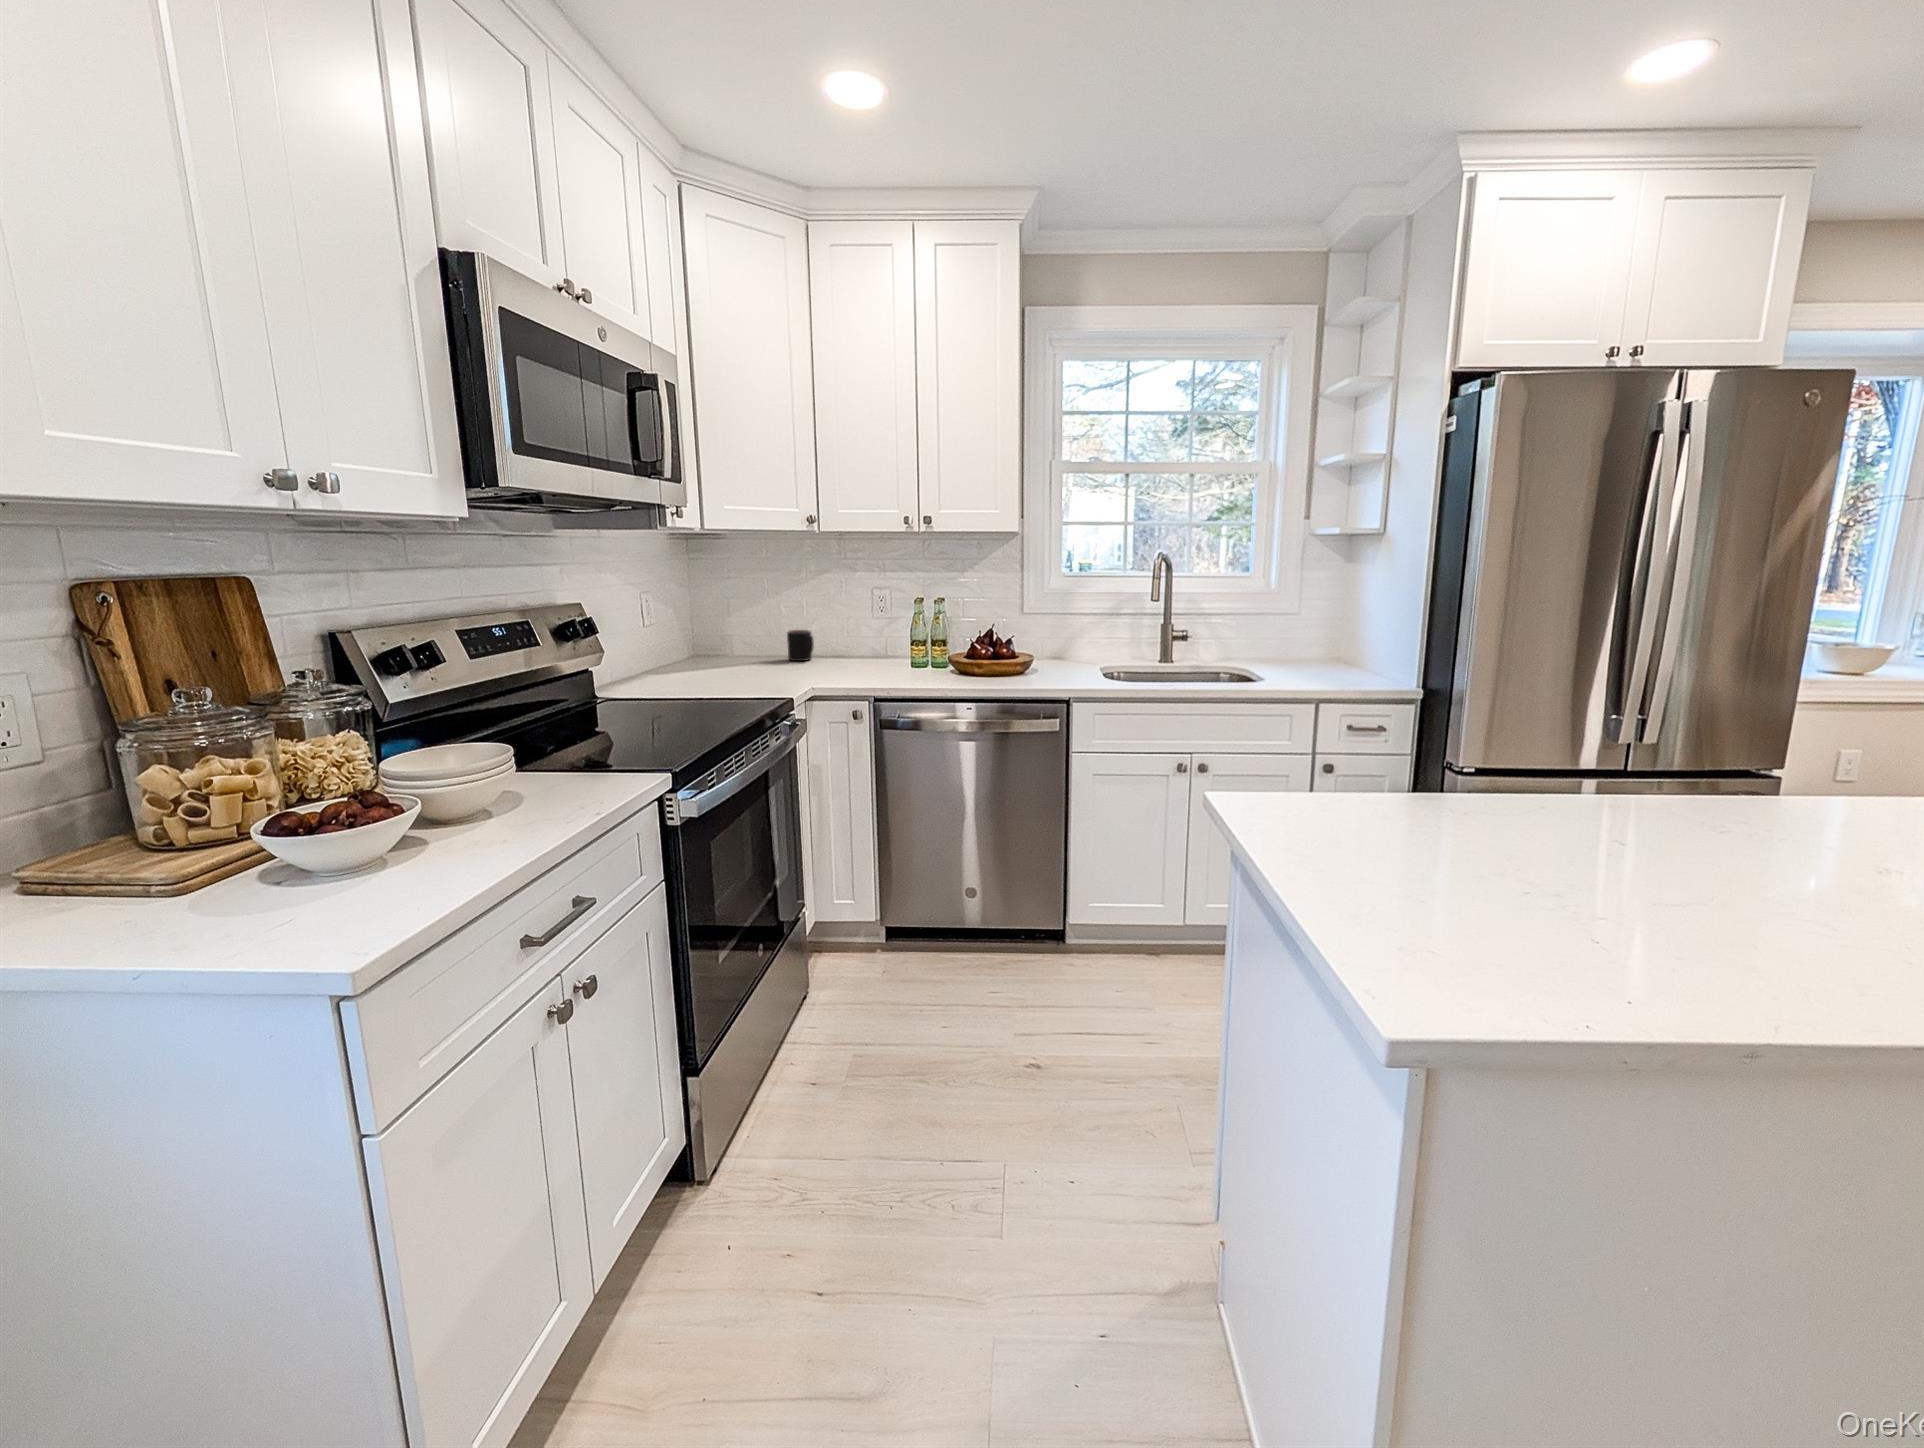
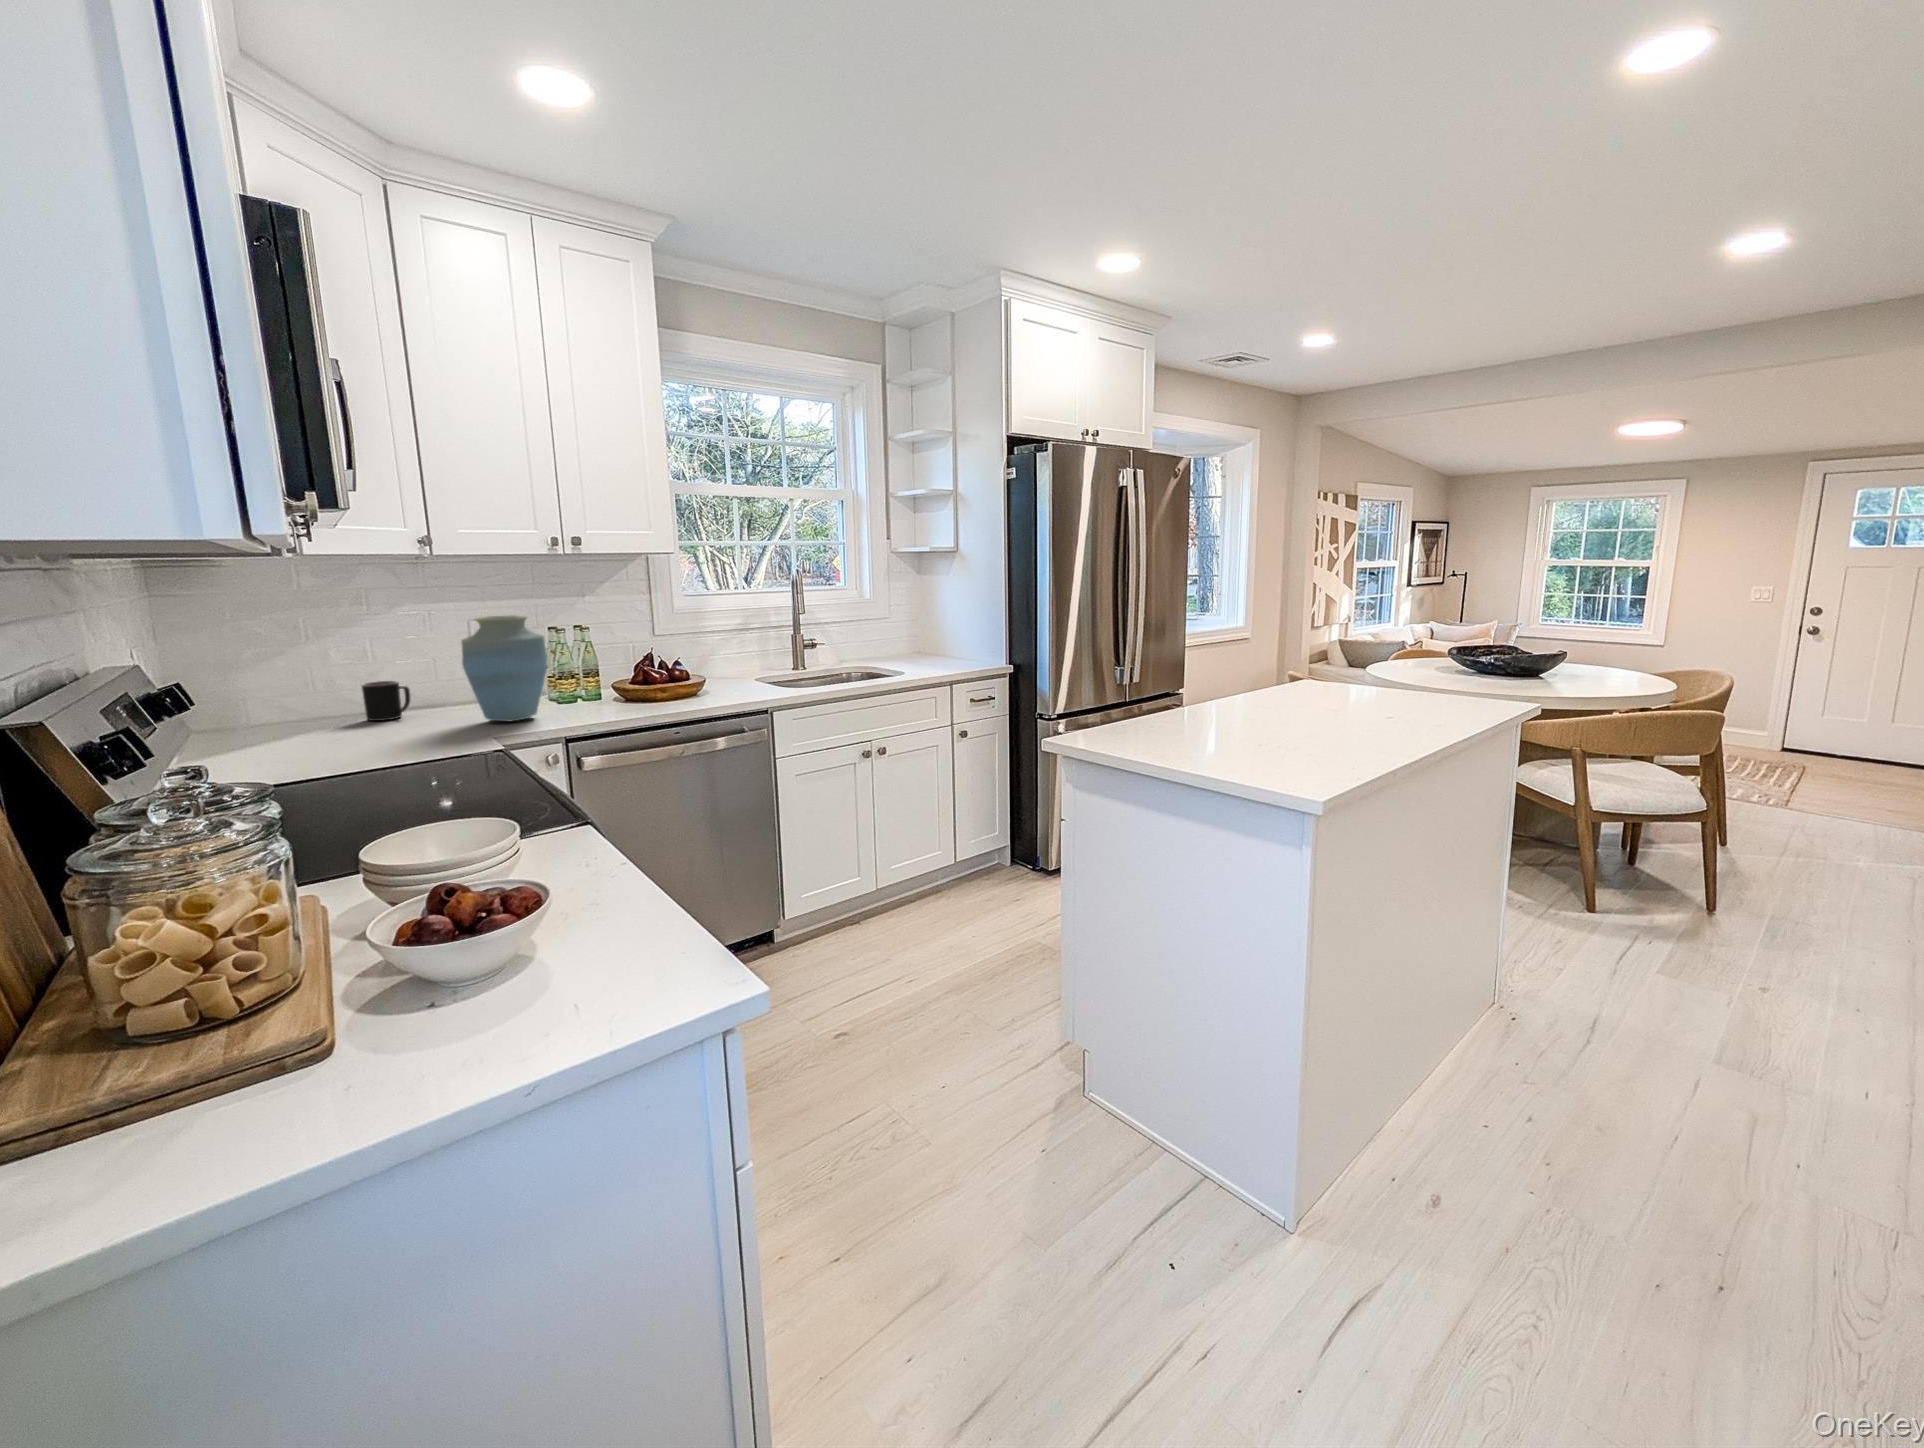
vase: none [825,582,889,674] -> present [461,615,547,721]

